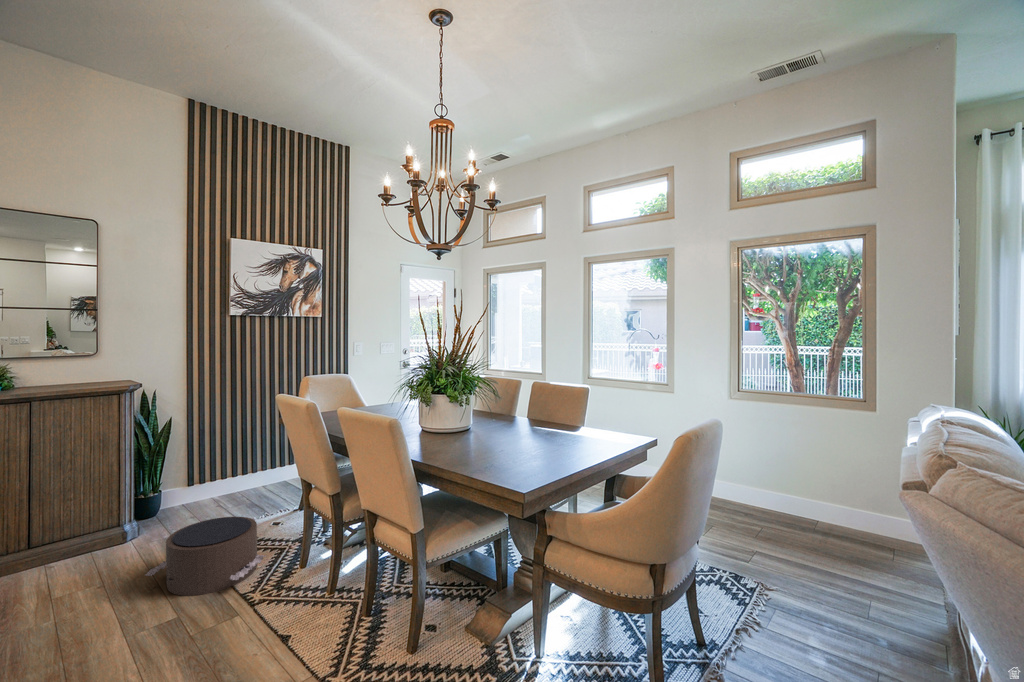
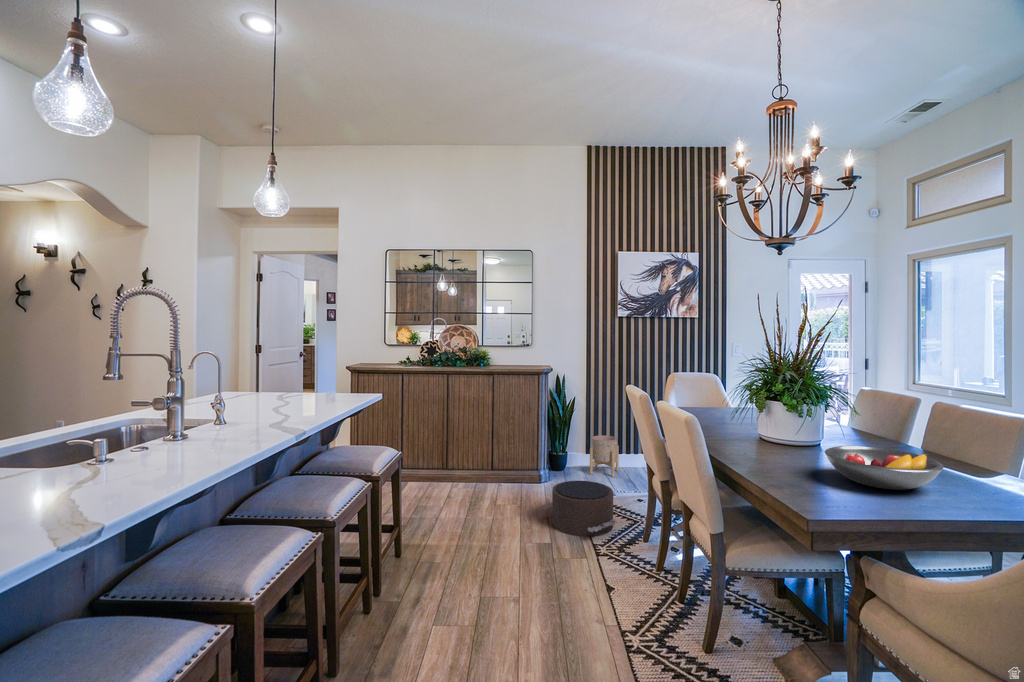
fruit bowl: none [495,420,570,452] -> present [825,446,944,490]
planter: none [198,457,236,510] -> present [590,435,619,477]

